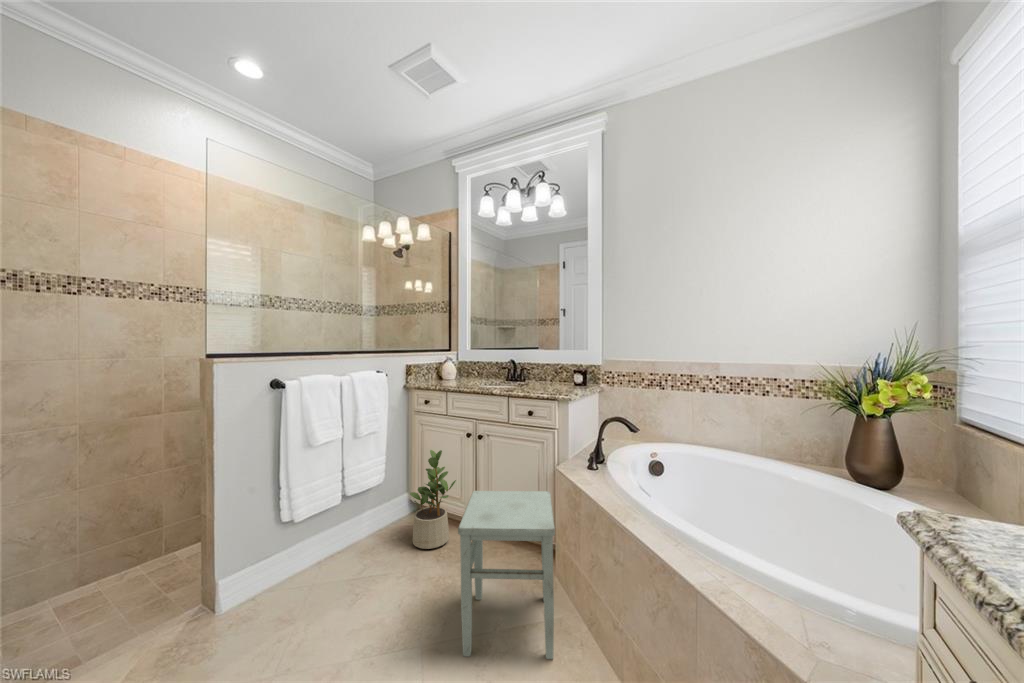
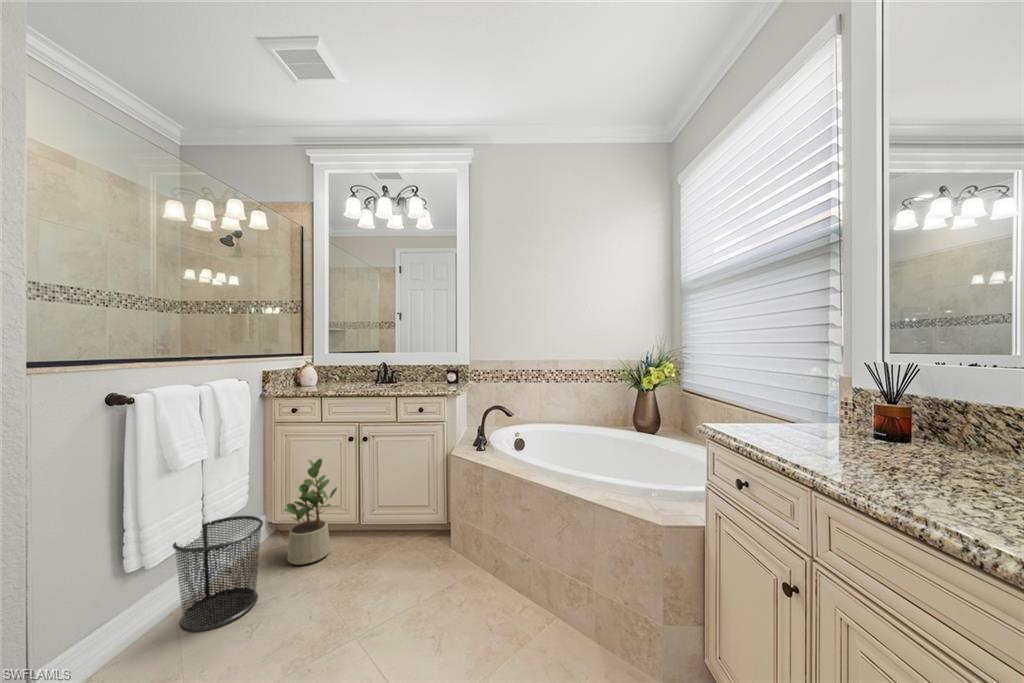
stool: present [458,491,555,659] -> none [380,474,474,627]
waste bin: none [311,492,380,590] -> present [173,516,263,630]

